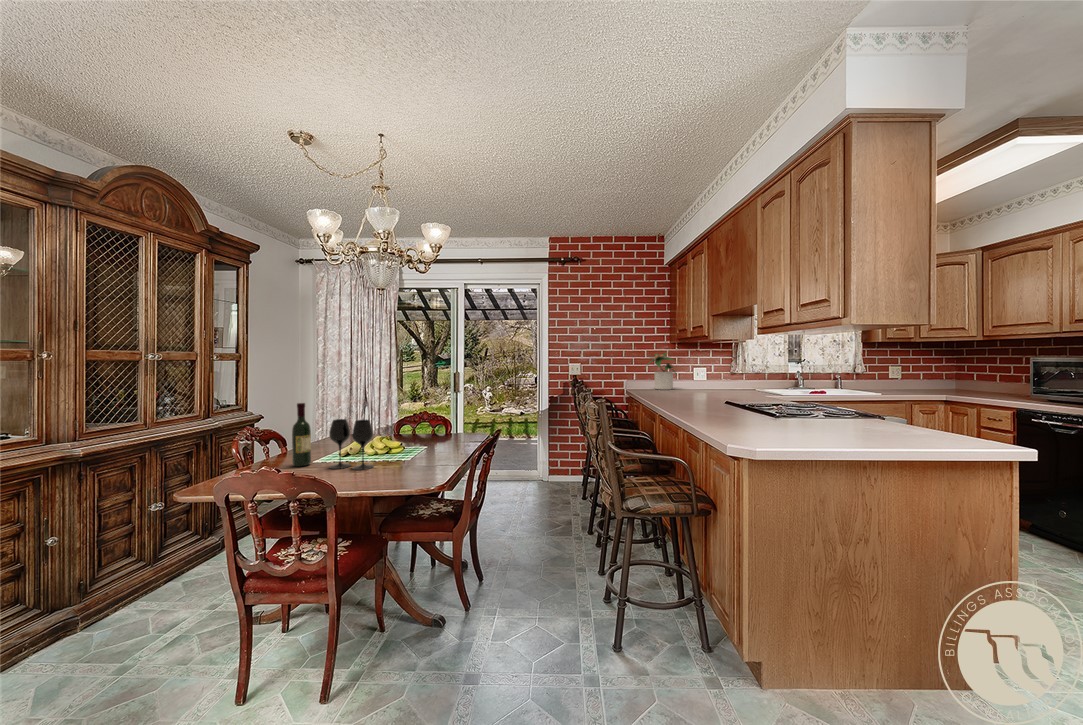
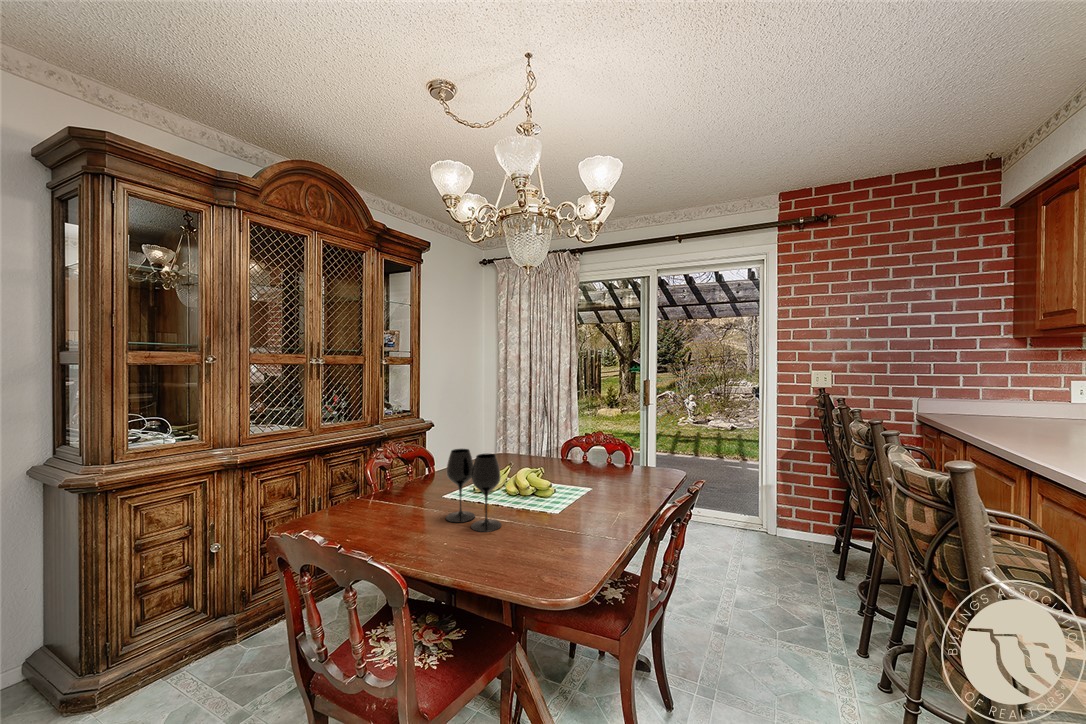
potted plant: present [648,353,677,390] -> none [964,355,1049,421]
wine bottle: present [292,403,311,467] -> none [410,421,433,508]

